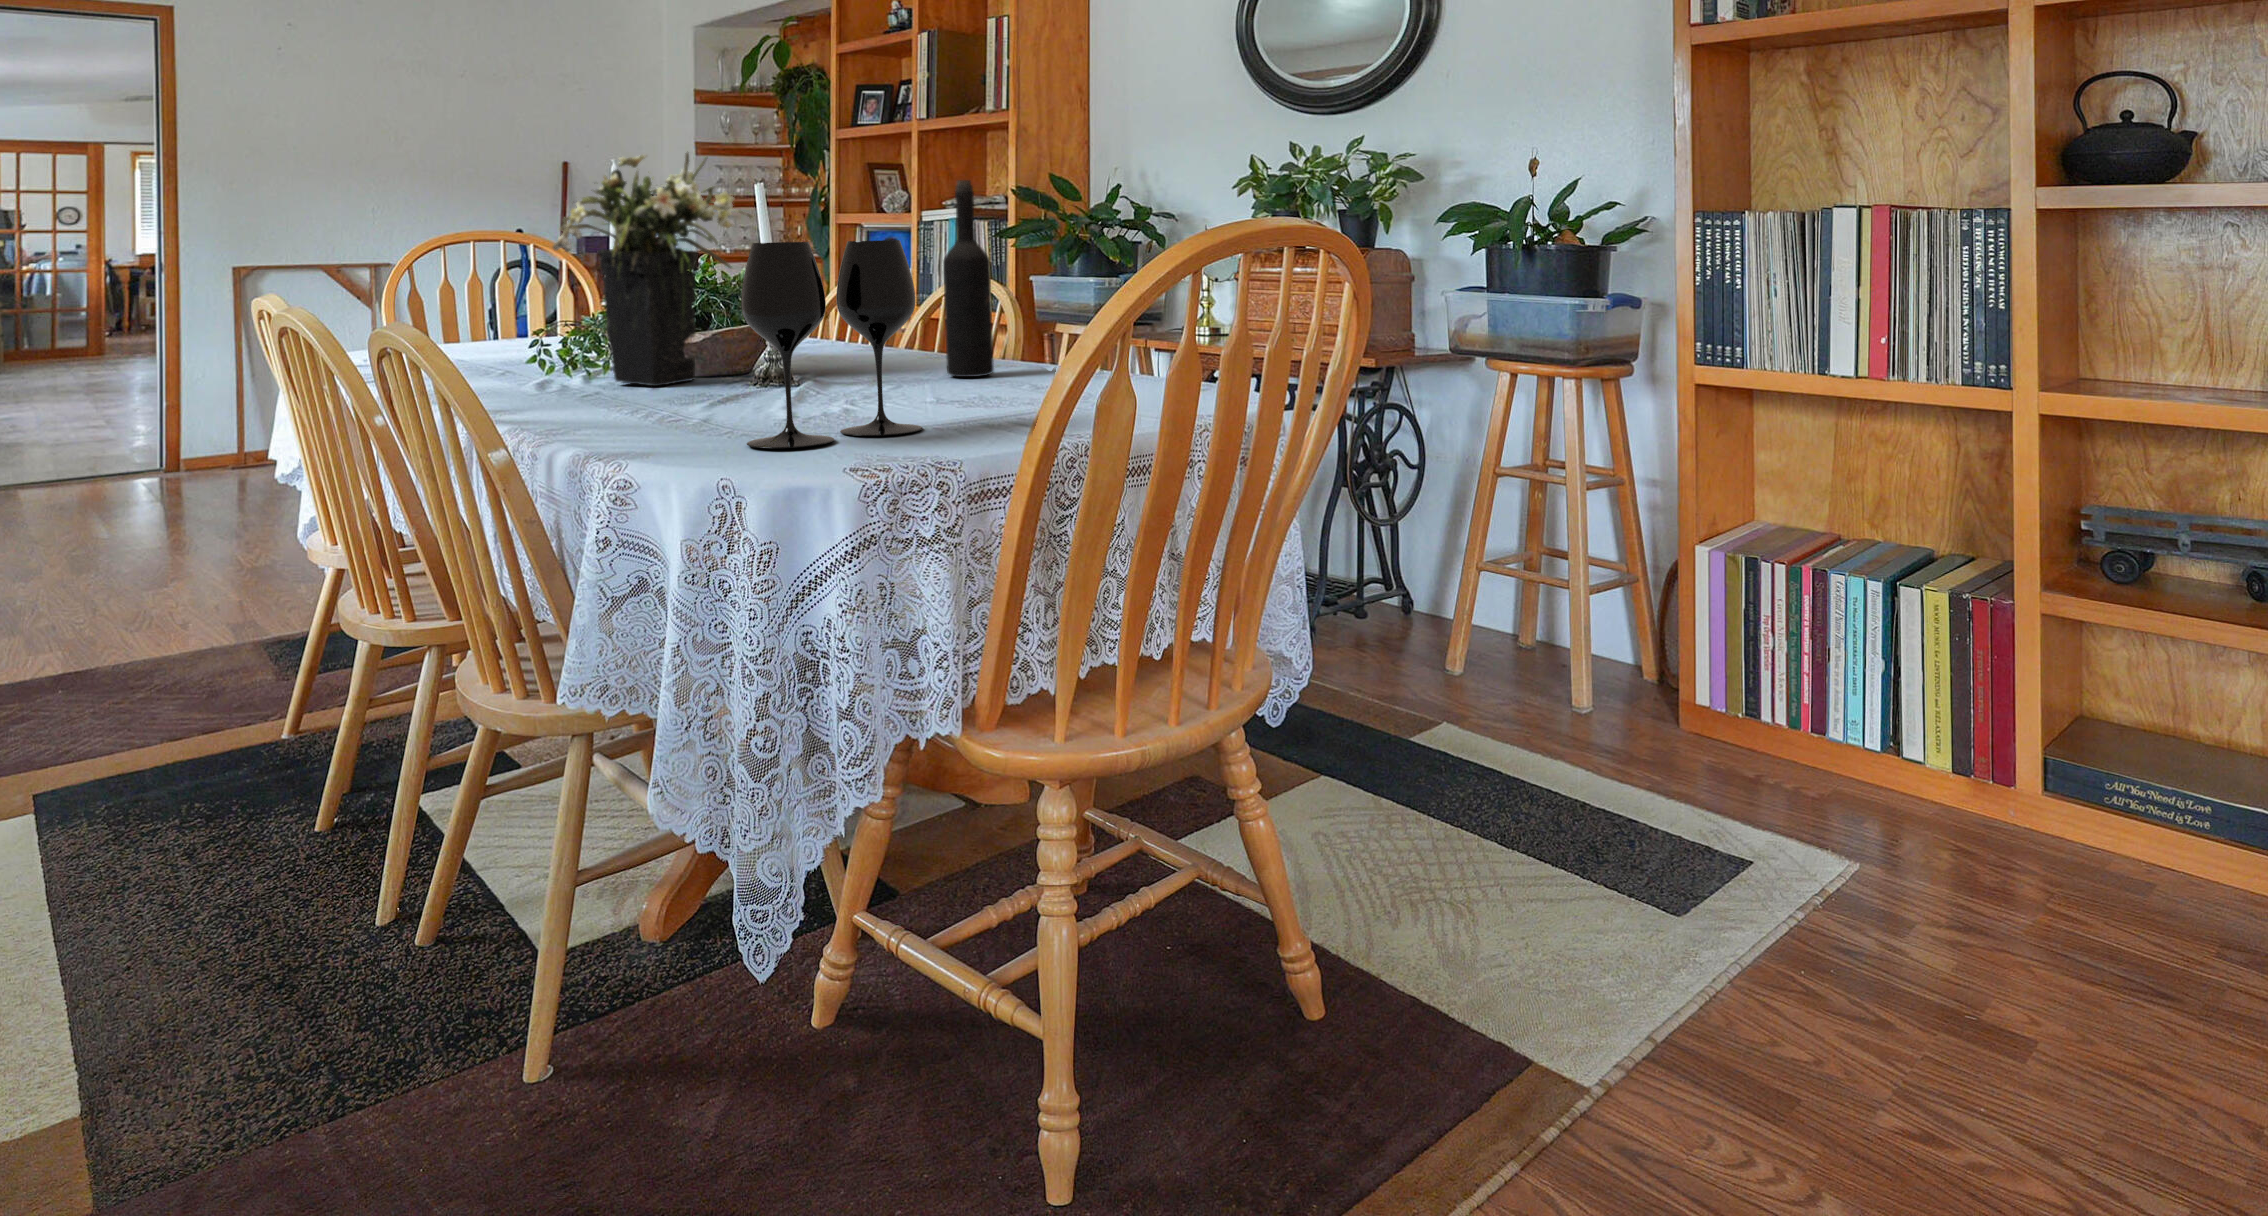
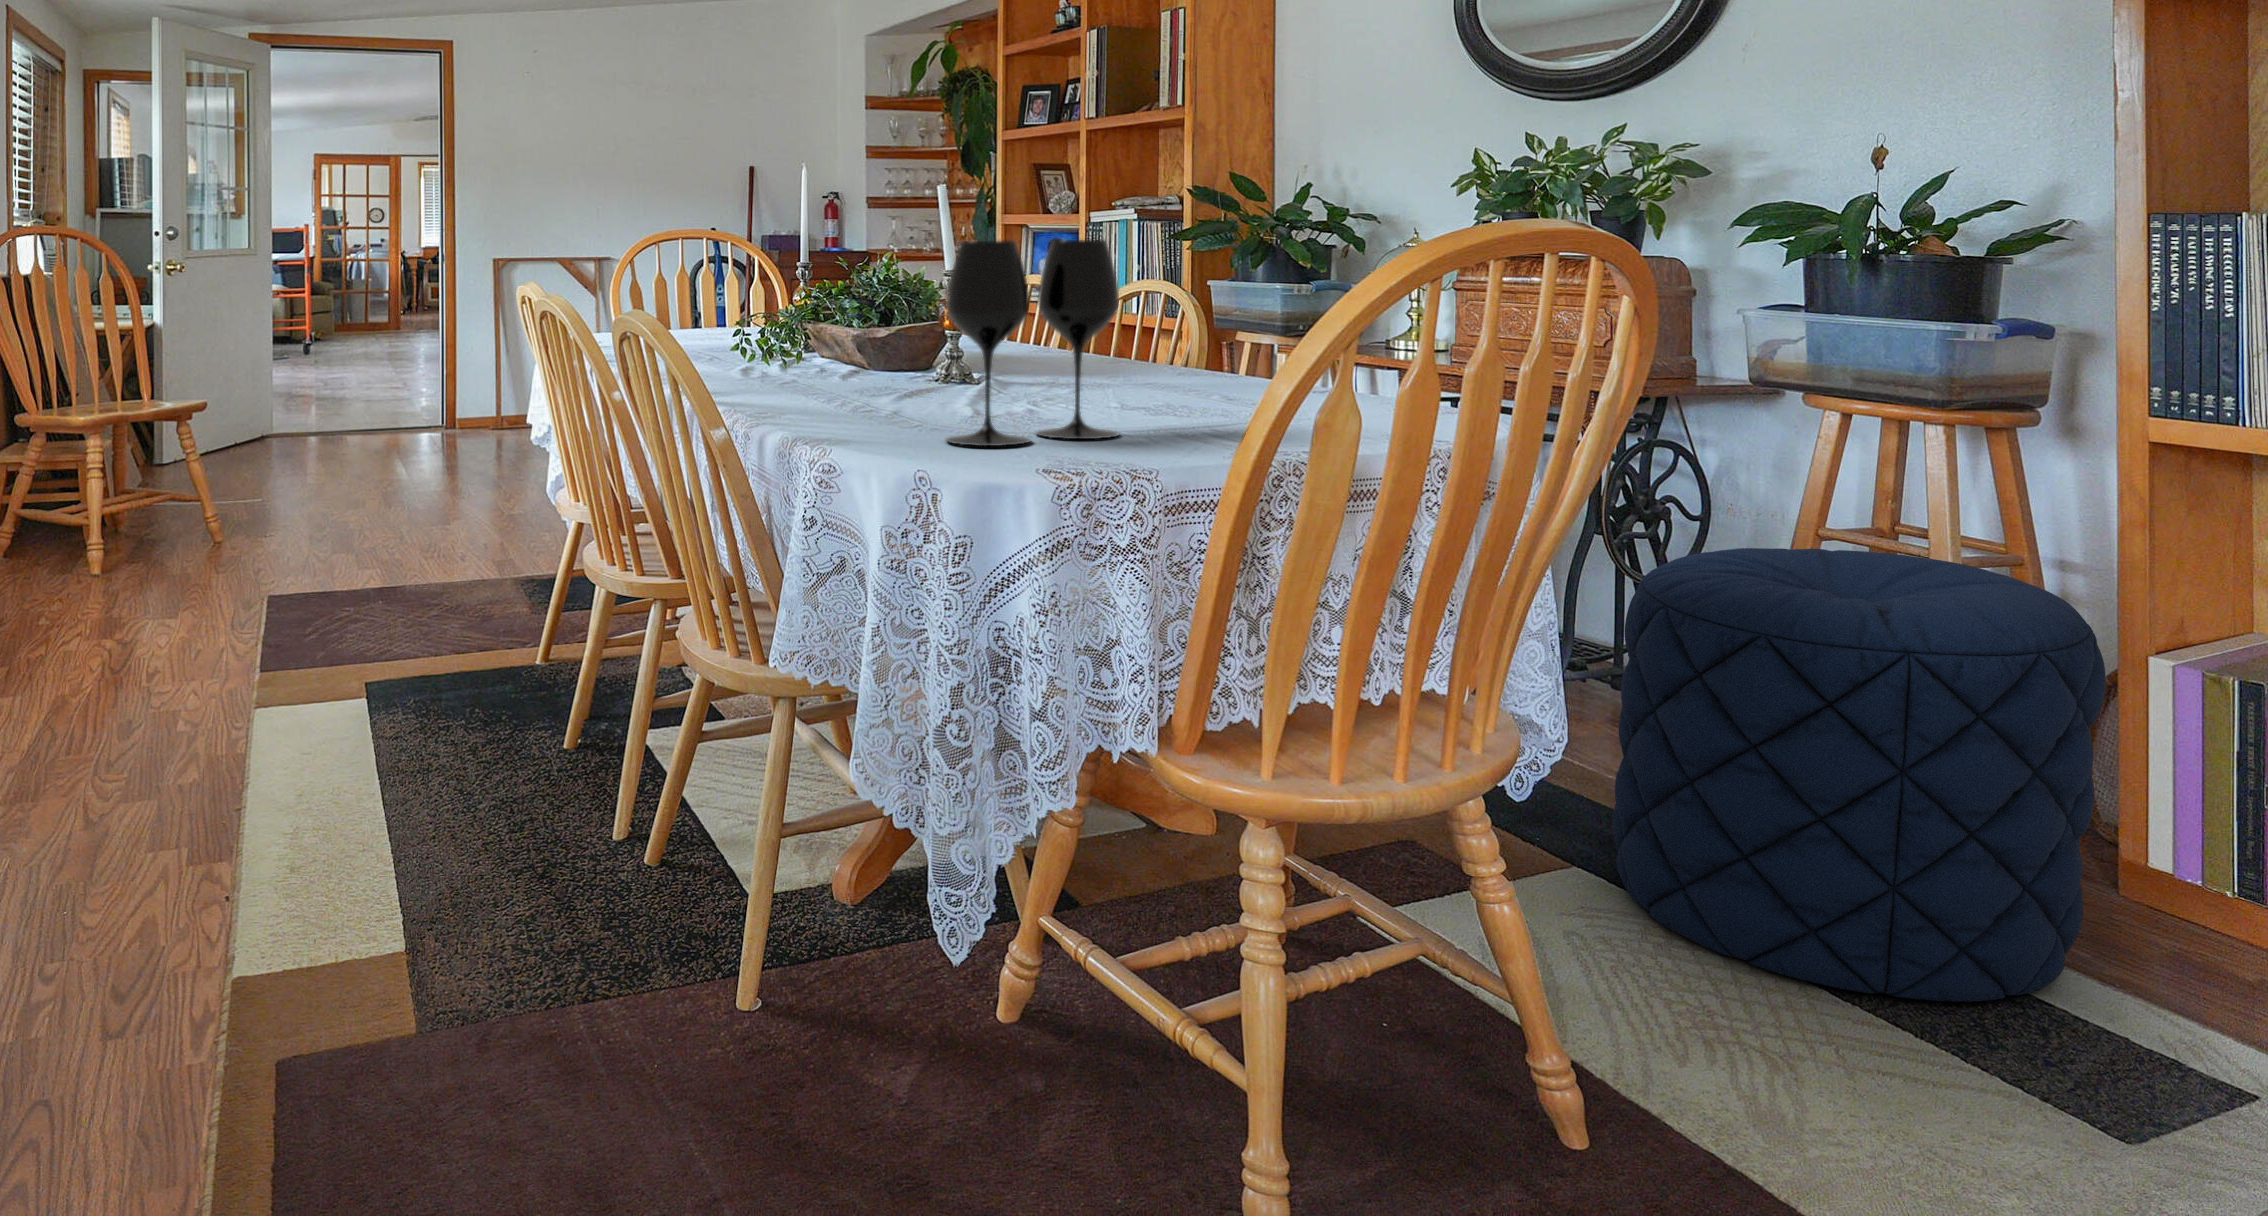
flower arrangement: present [553,153,753,386] -> none [757,152,947,384]
wine bottle: present [943,180,994,377] -> none [1137,177,1190,387]
pouf: none [1359,489,1691,849] -> present [1612,548,2106,1002]

